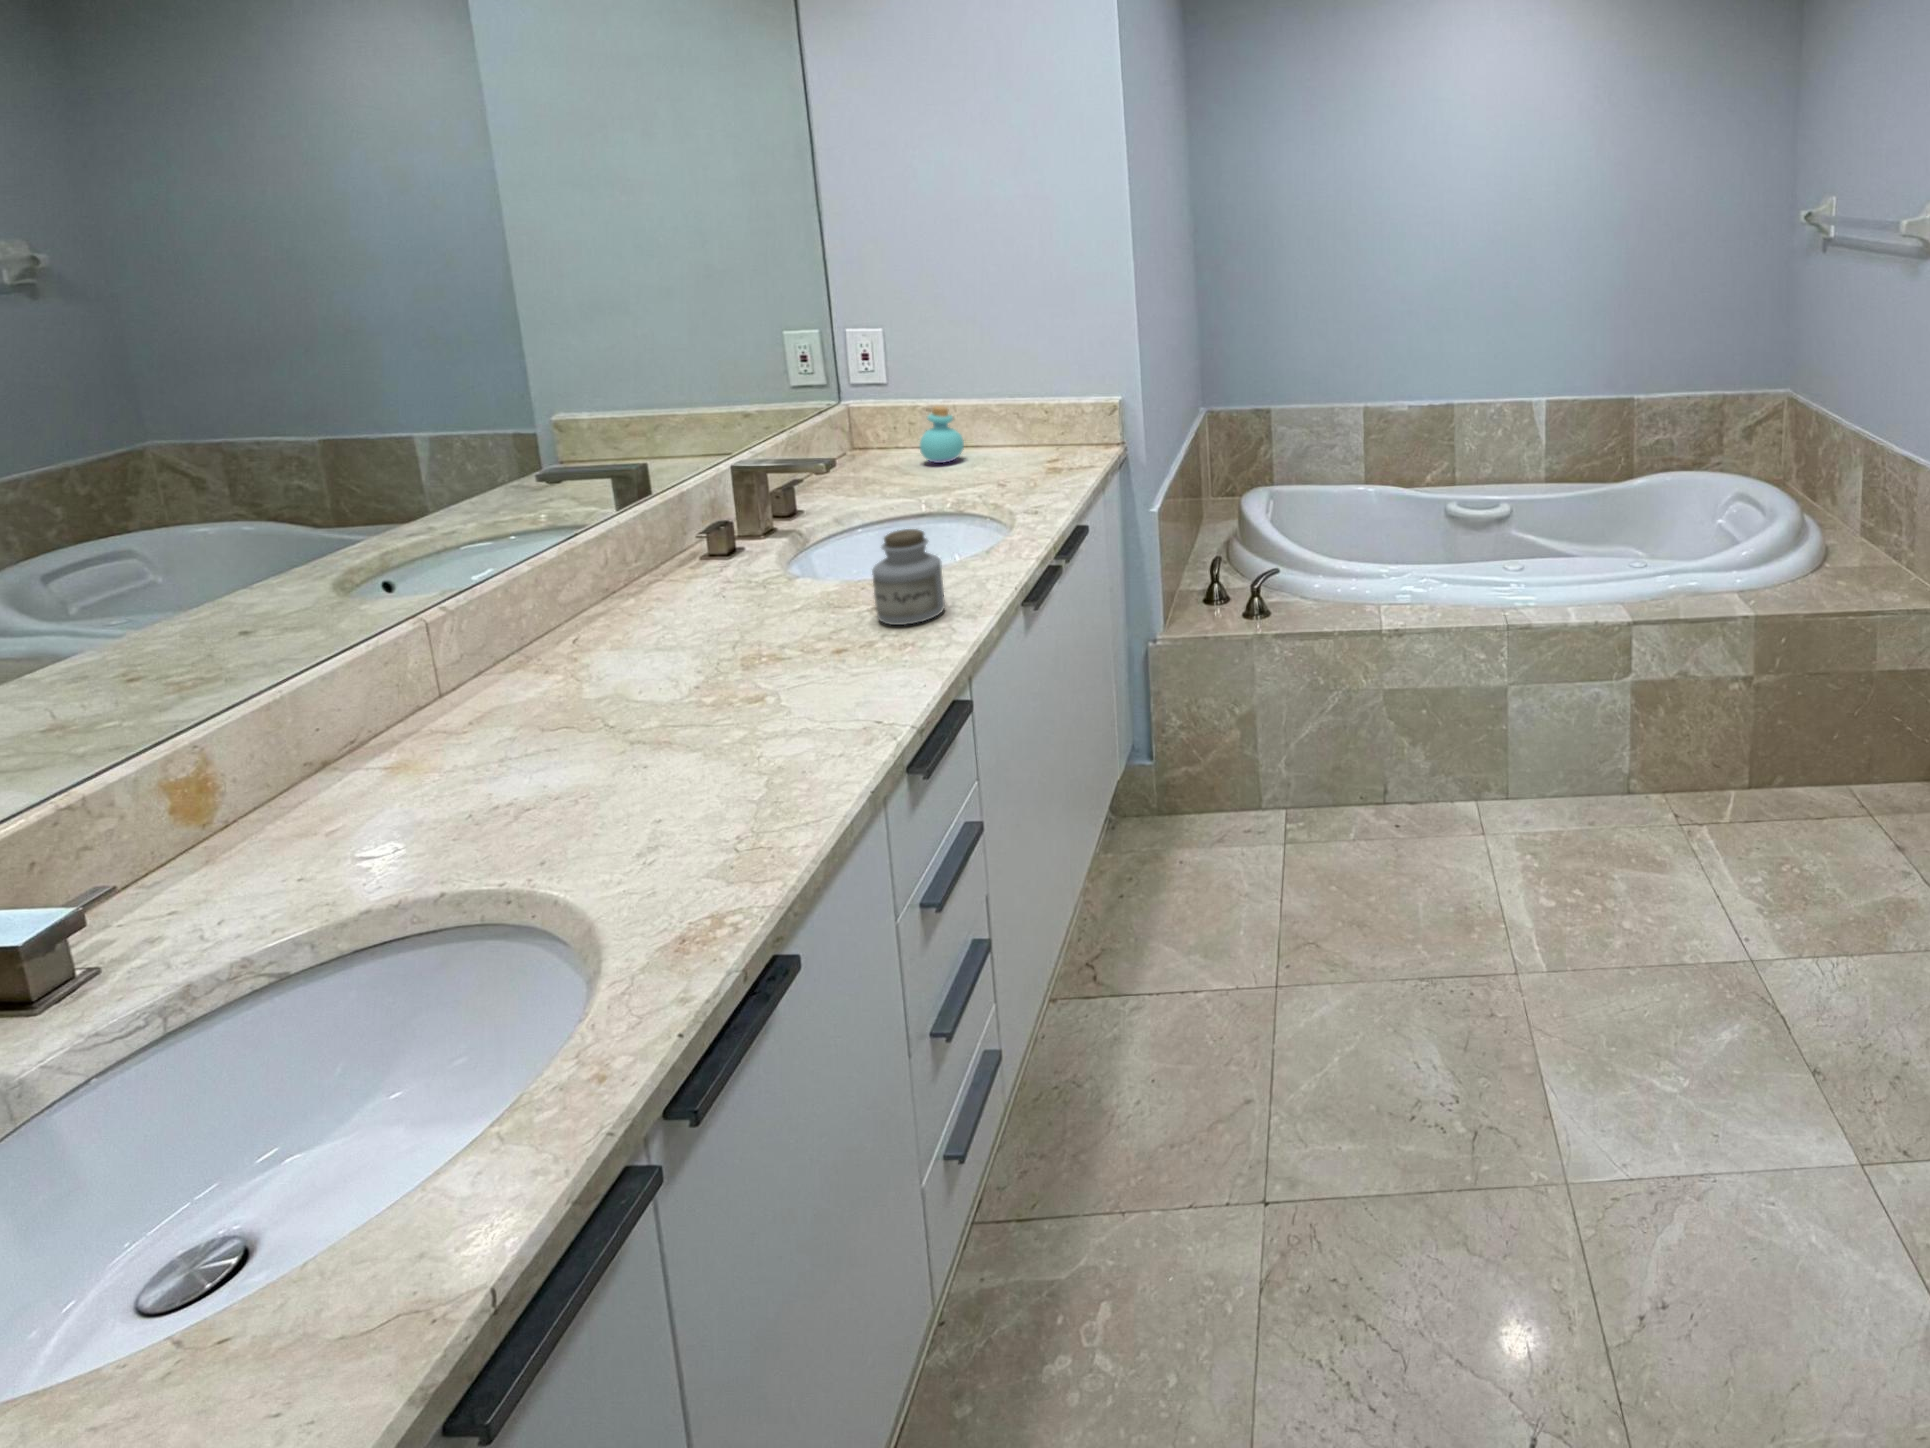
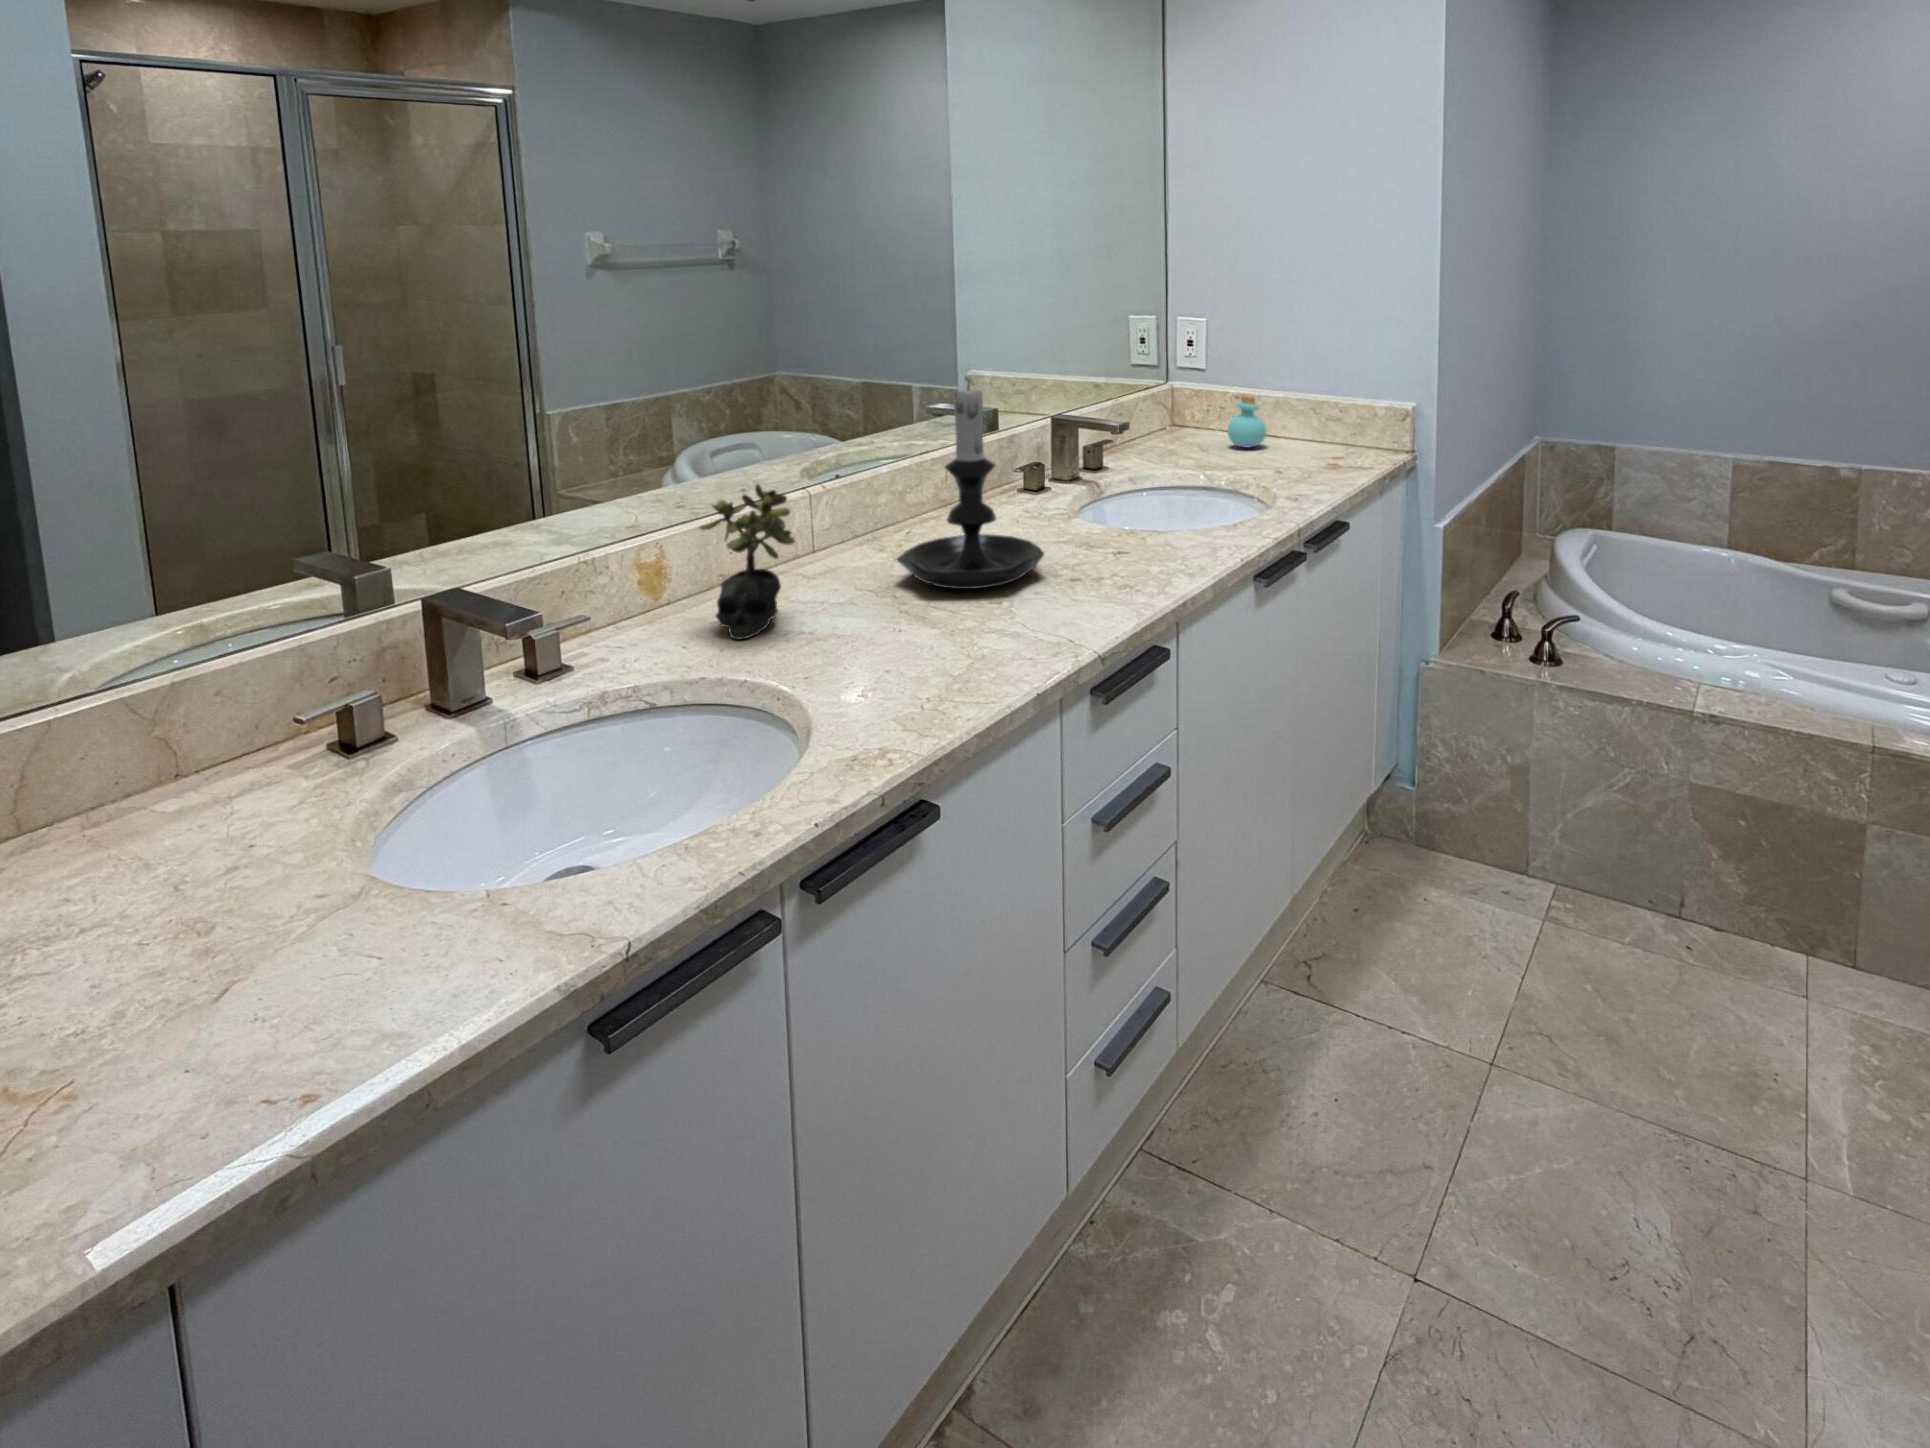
candle holder: none [590,445,794,702] -> present [897,378,1044,589]
jar: present [872,529,945,625] -> none [1119,483,1178,569]
succulent plant: none [291,633,464,846] -> present [700,484,795,639]

